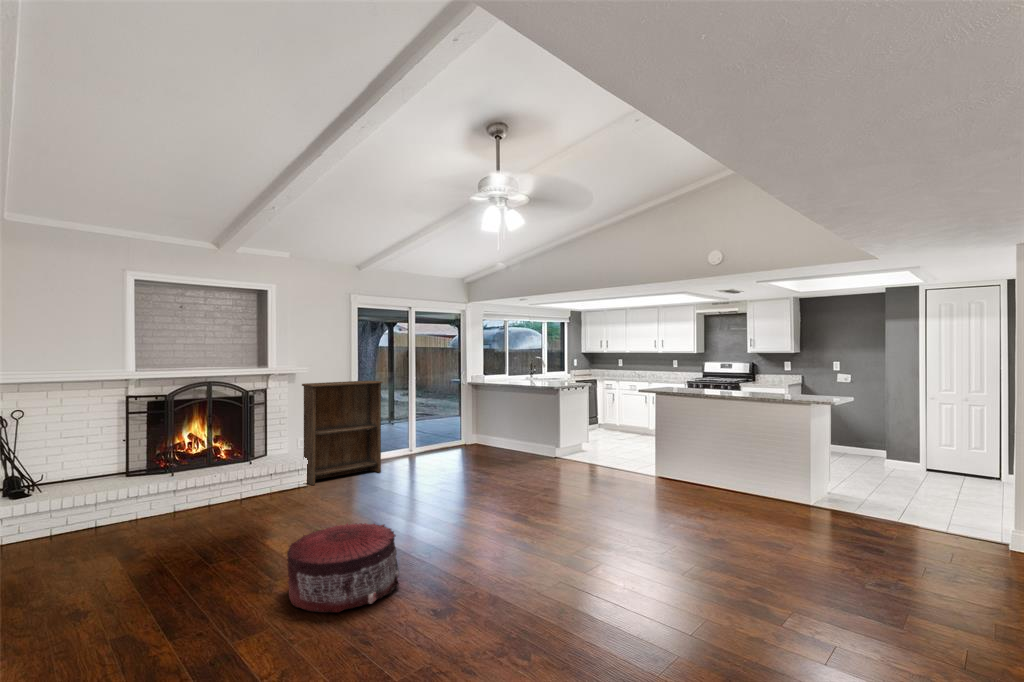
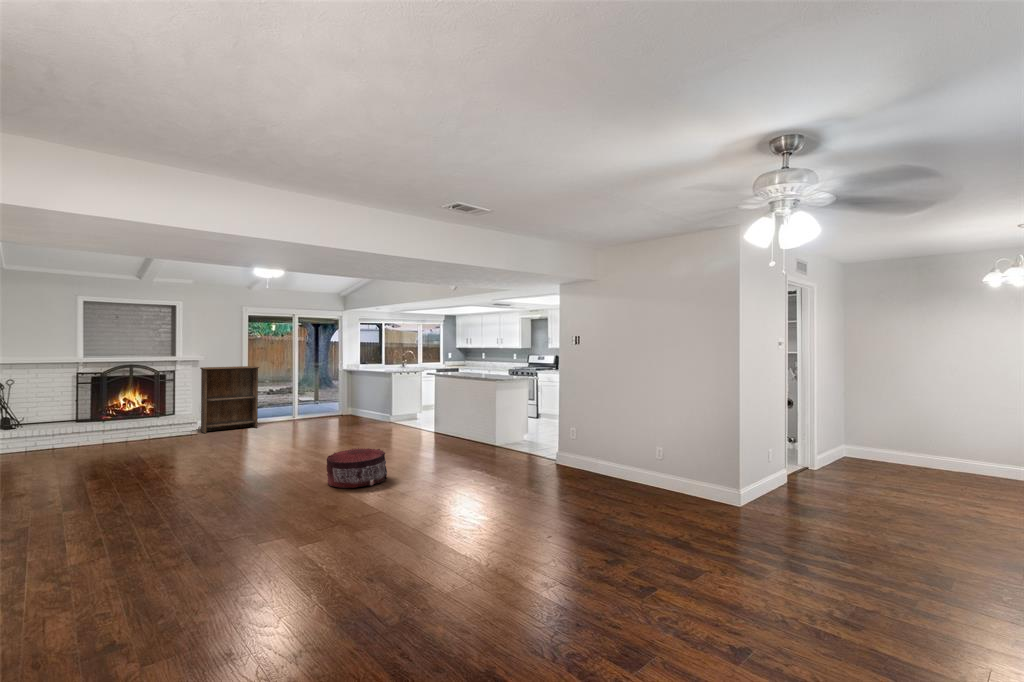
pouf: present [287,523,399,612] -> present [327,448,387,488]

